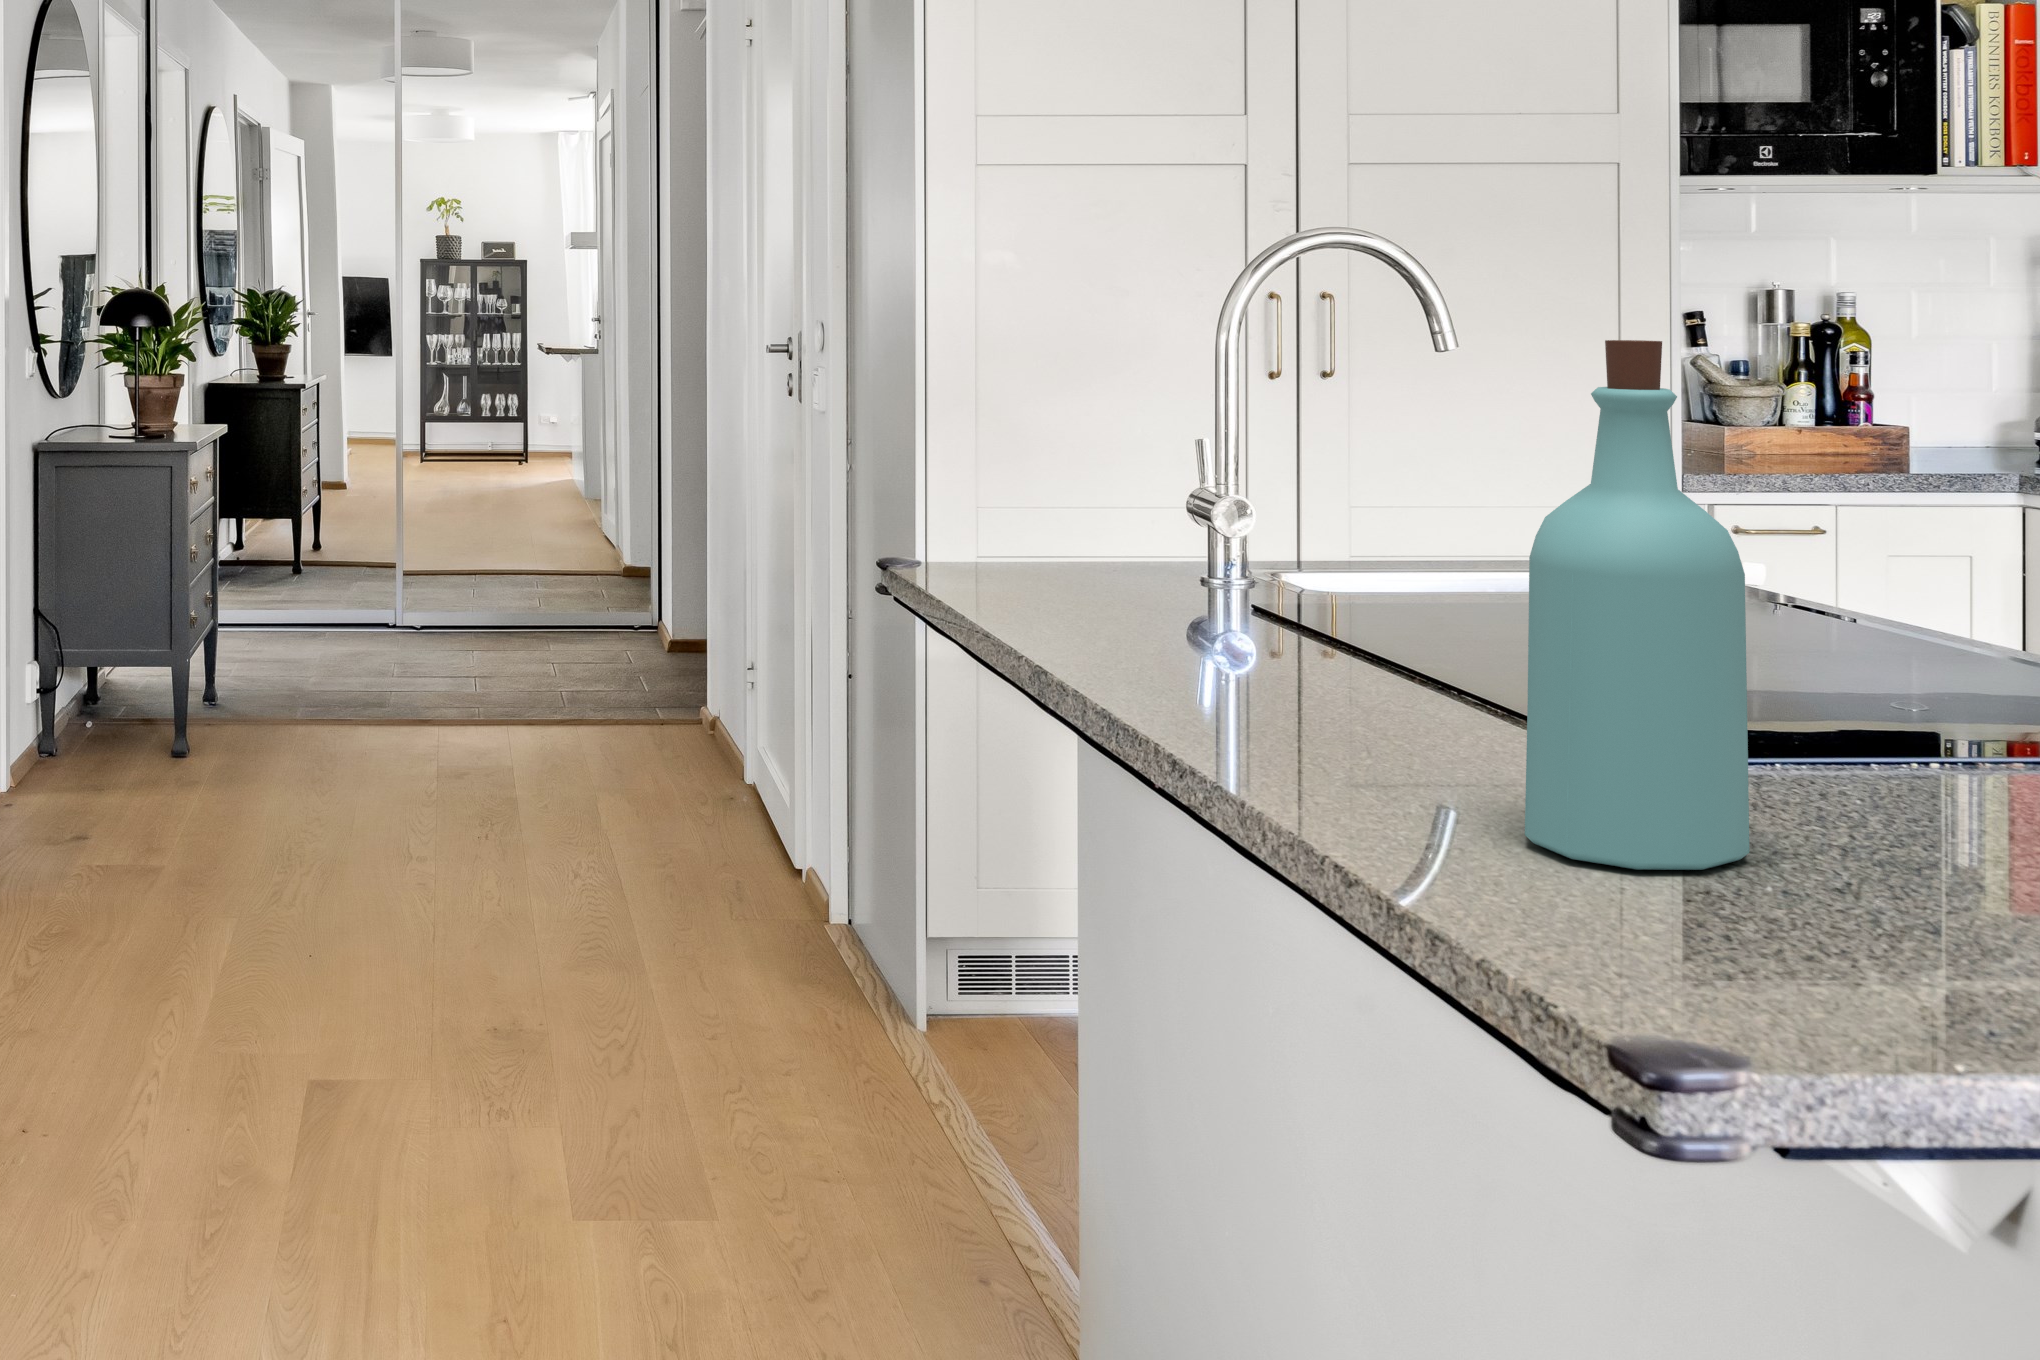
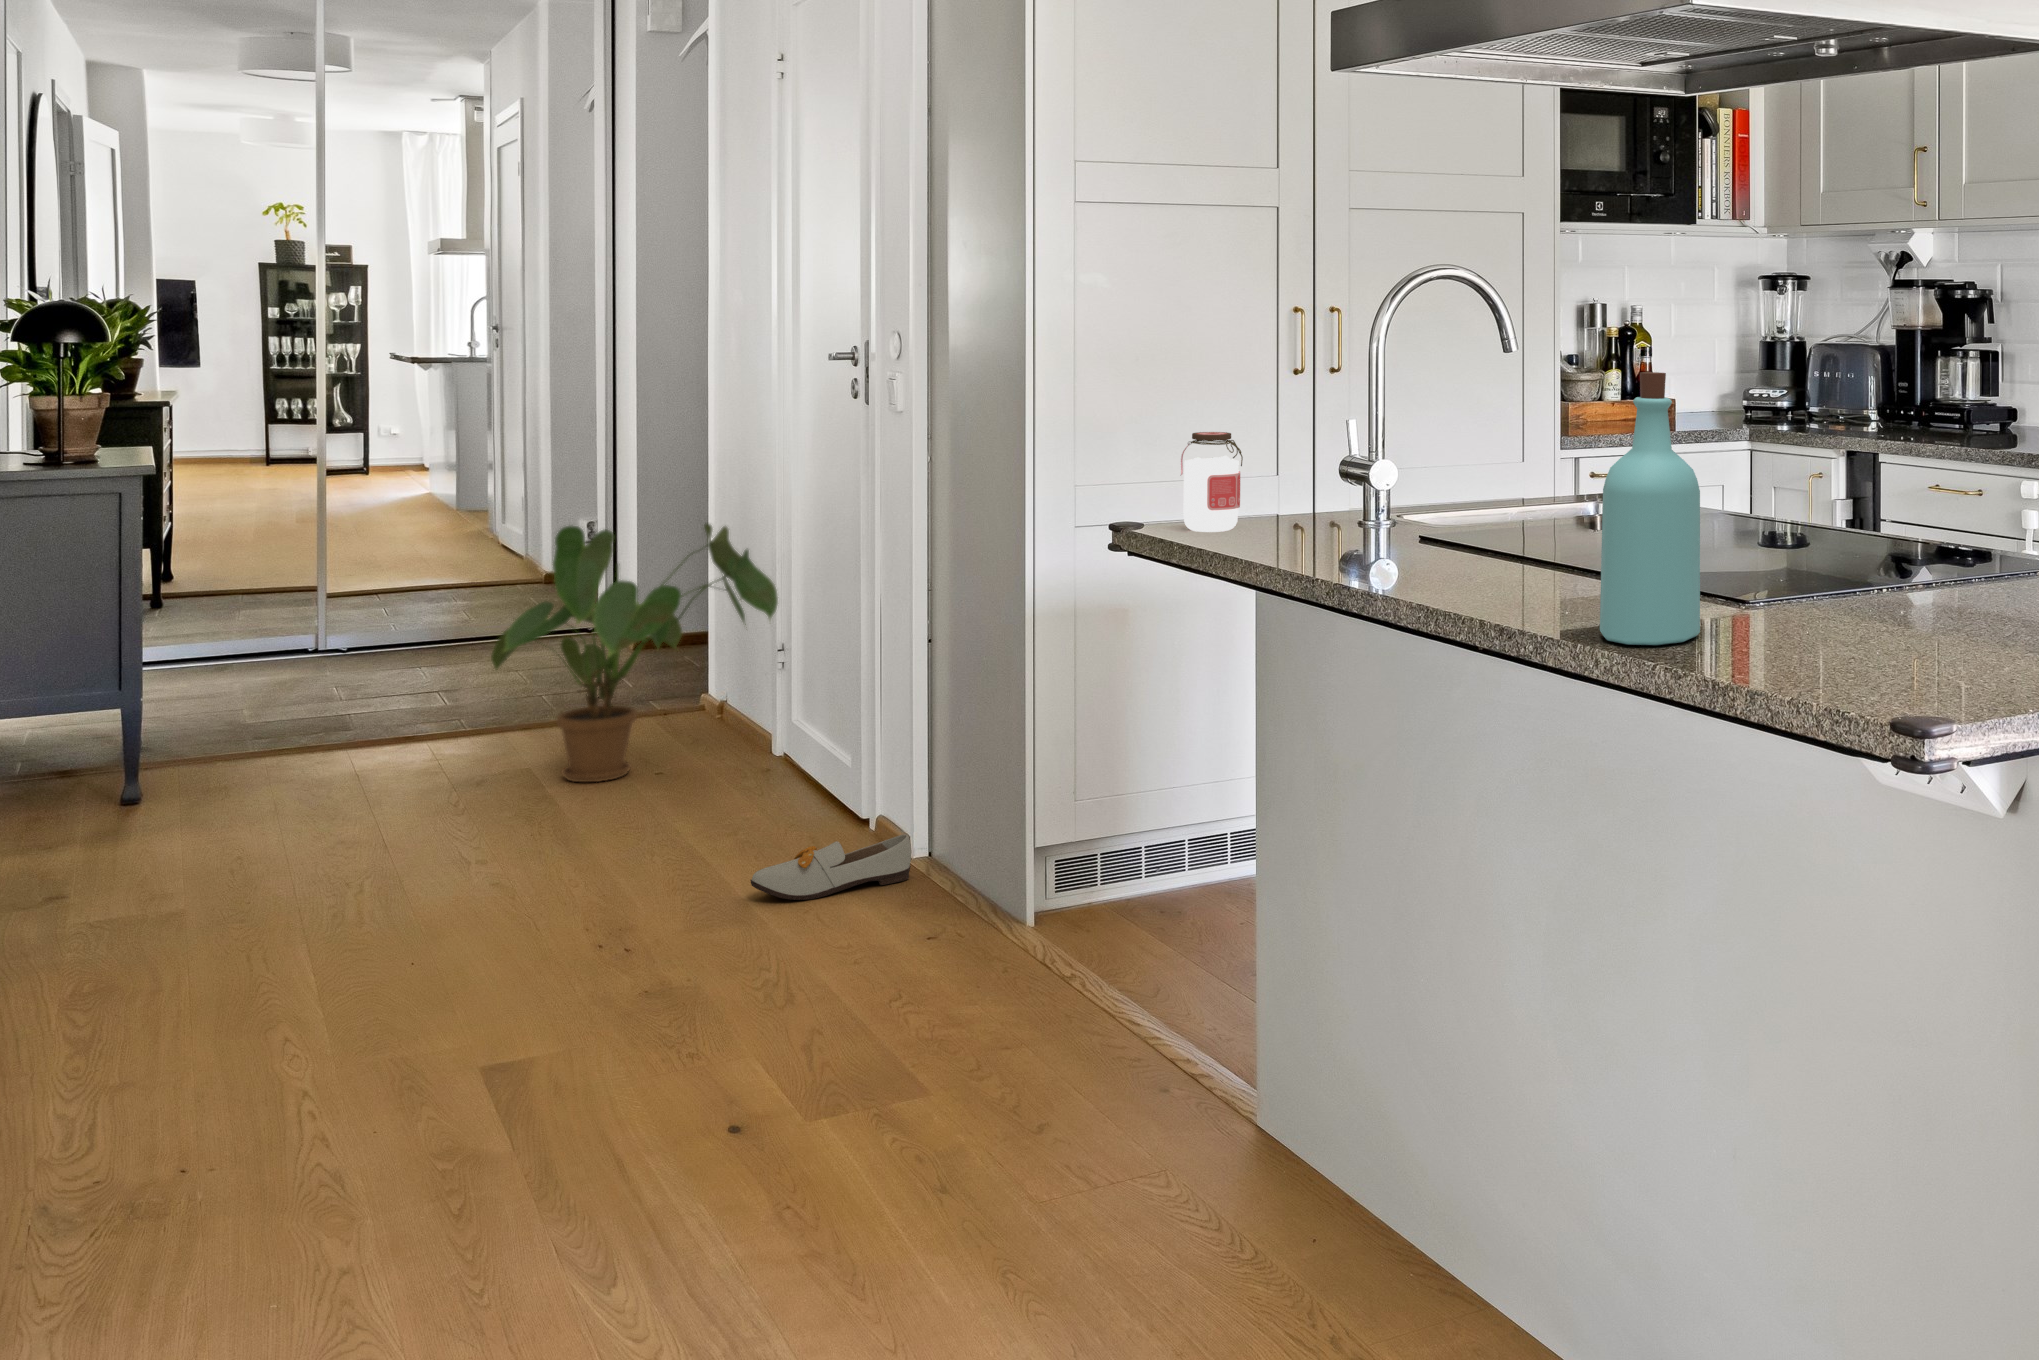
jar: none [989,439,1077,578] -> present [1181,432,1243,532]
house plant: none [485,518,734,775] -> present [491,524,778,782]
shoe: none [645,883,819,943] -> present [751,834,912,900]

